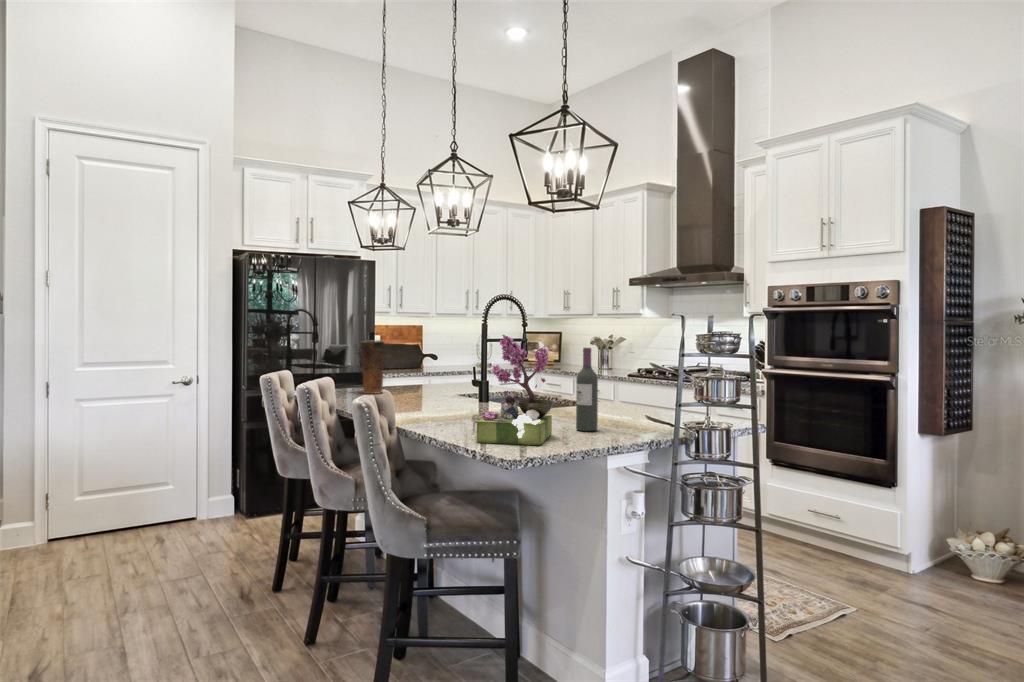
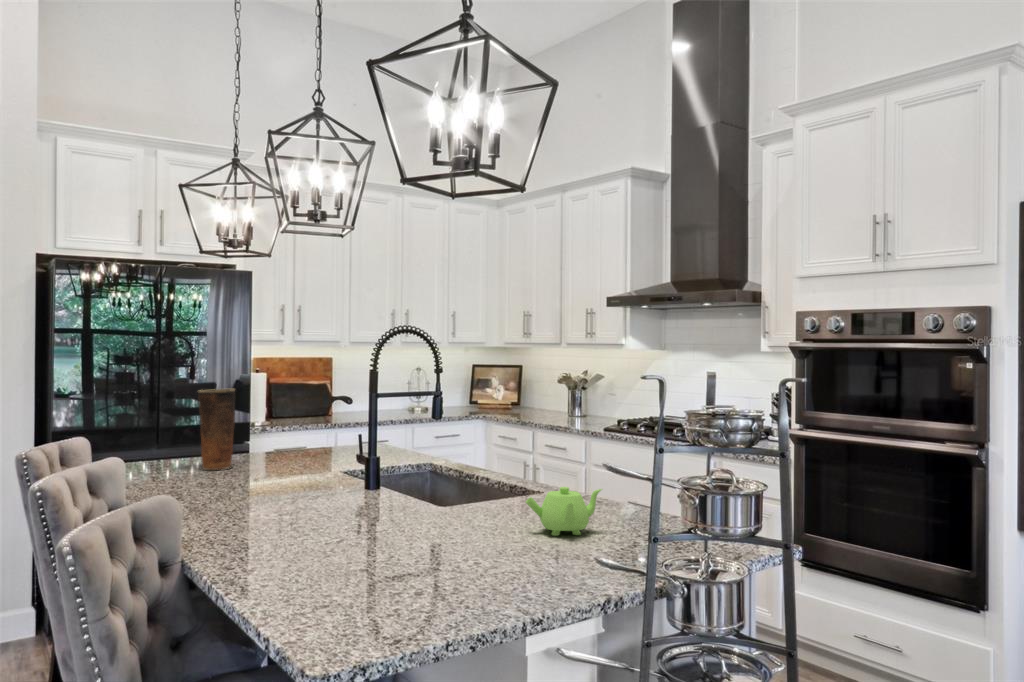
flower arrangement: present [477,335,554,445] -> none [277,405,432,627]
wine bottle: present [576,348,598,431] -> none [482,426,520,574]
teapot: none [594,391,641,419] -> present [526,487,602,536]

